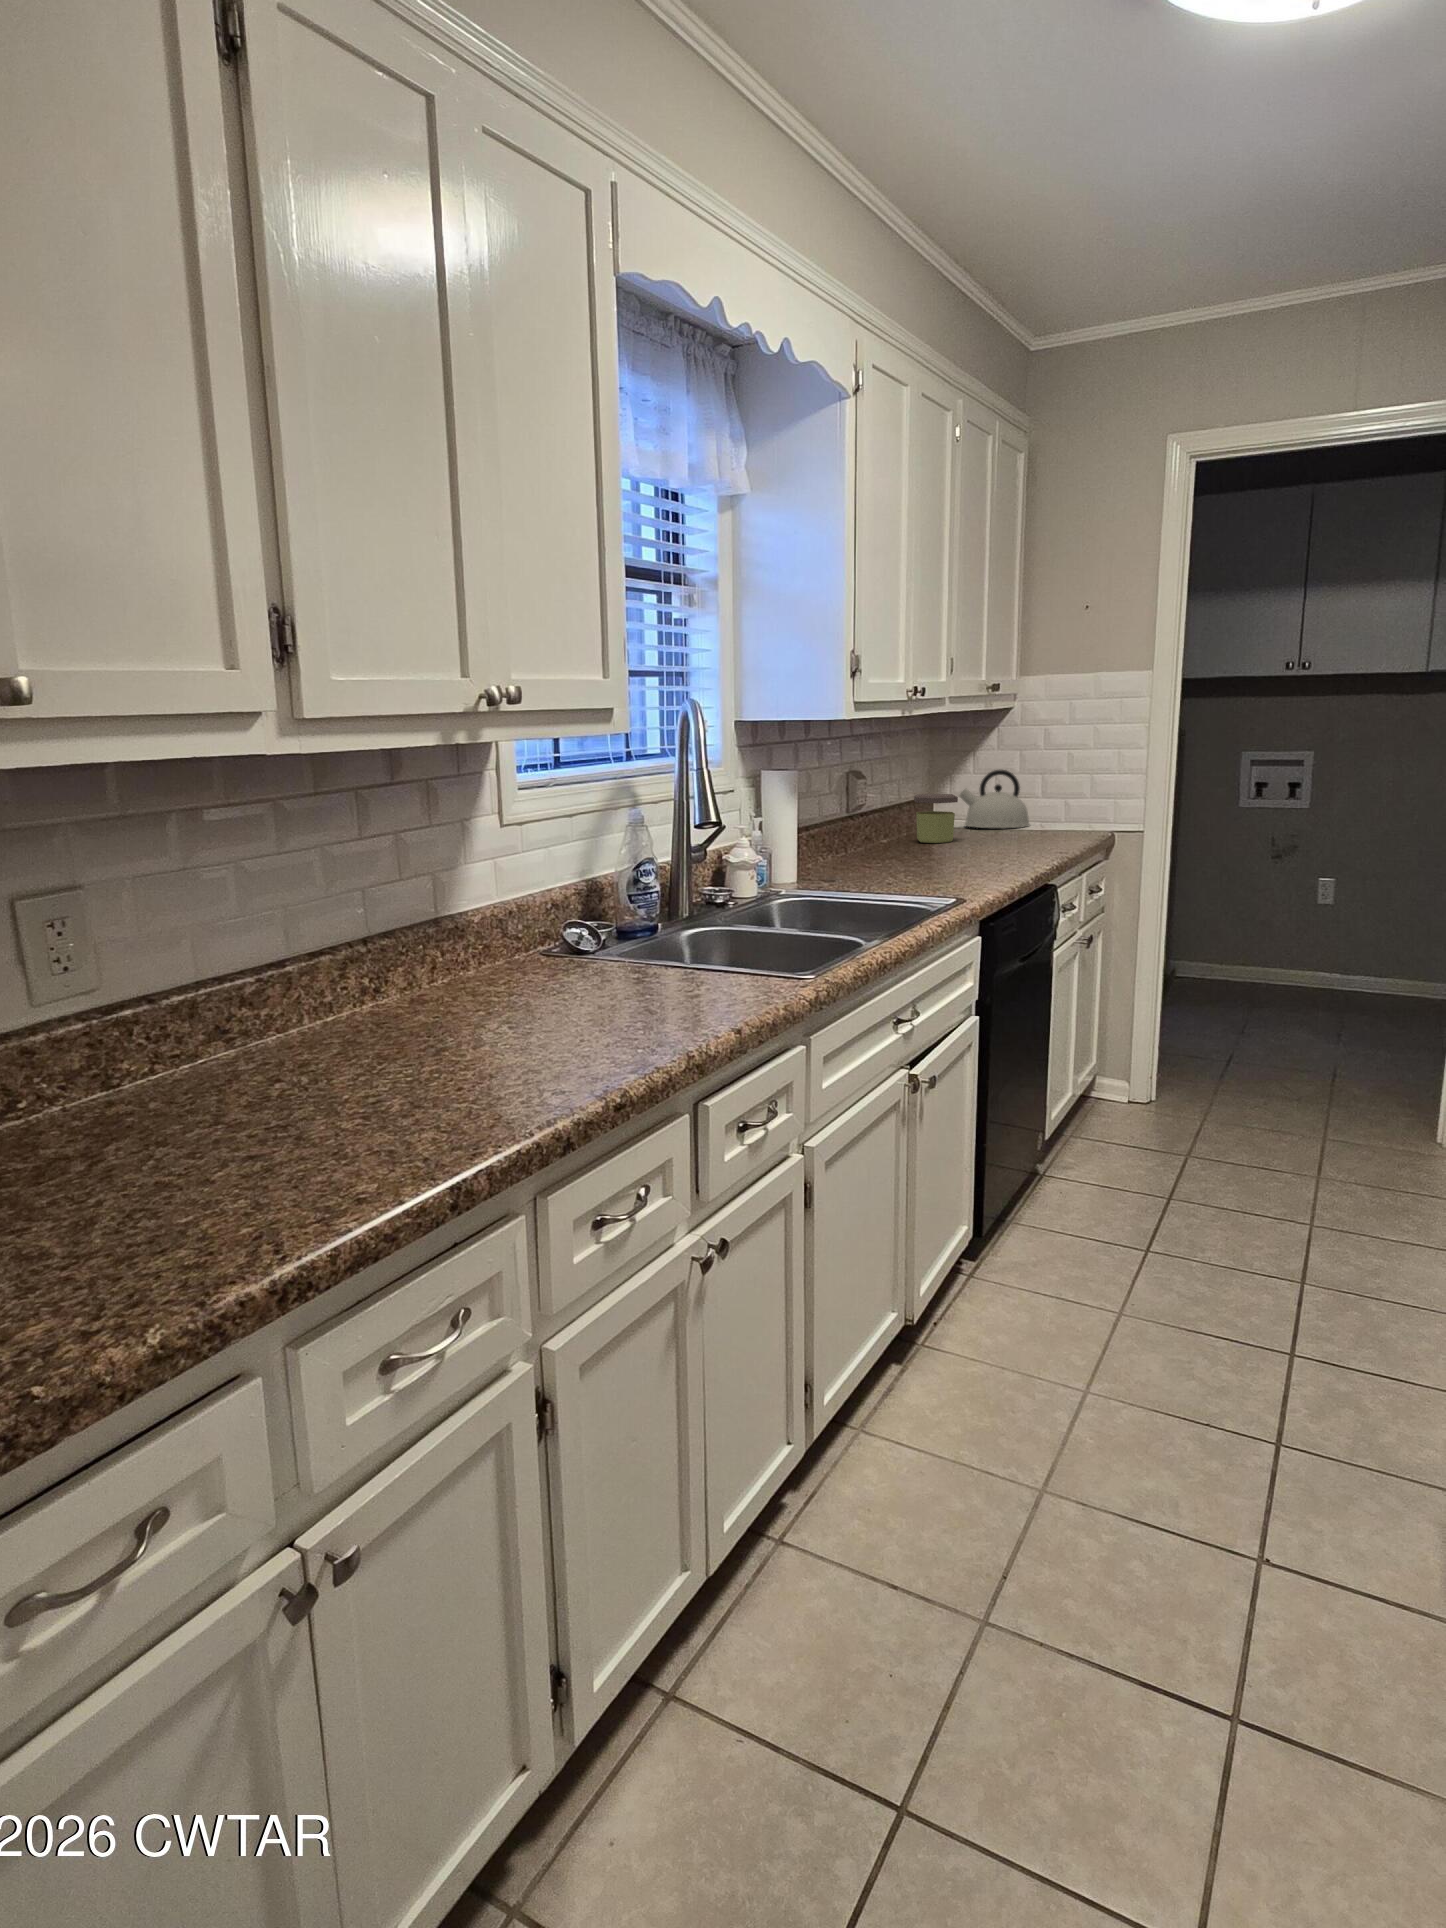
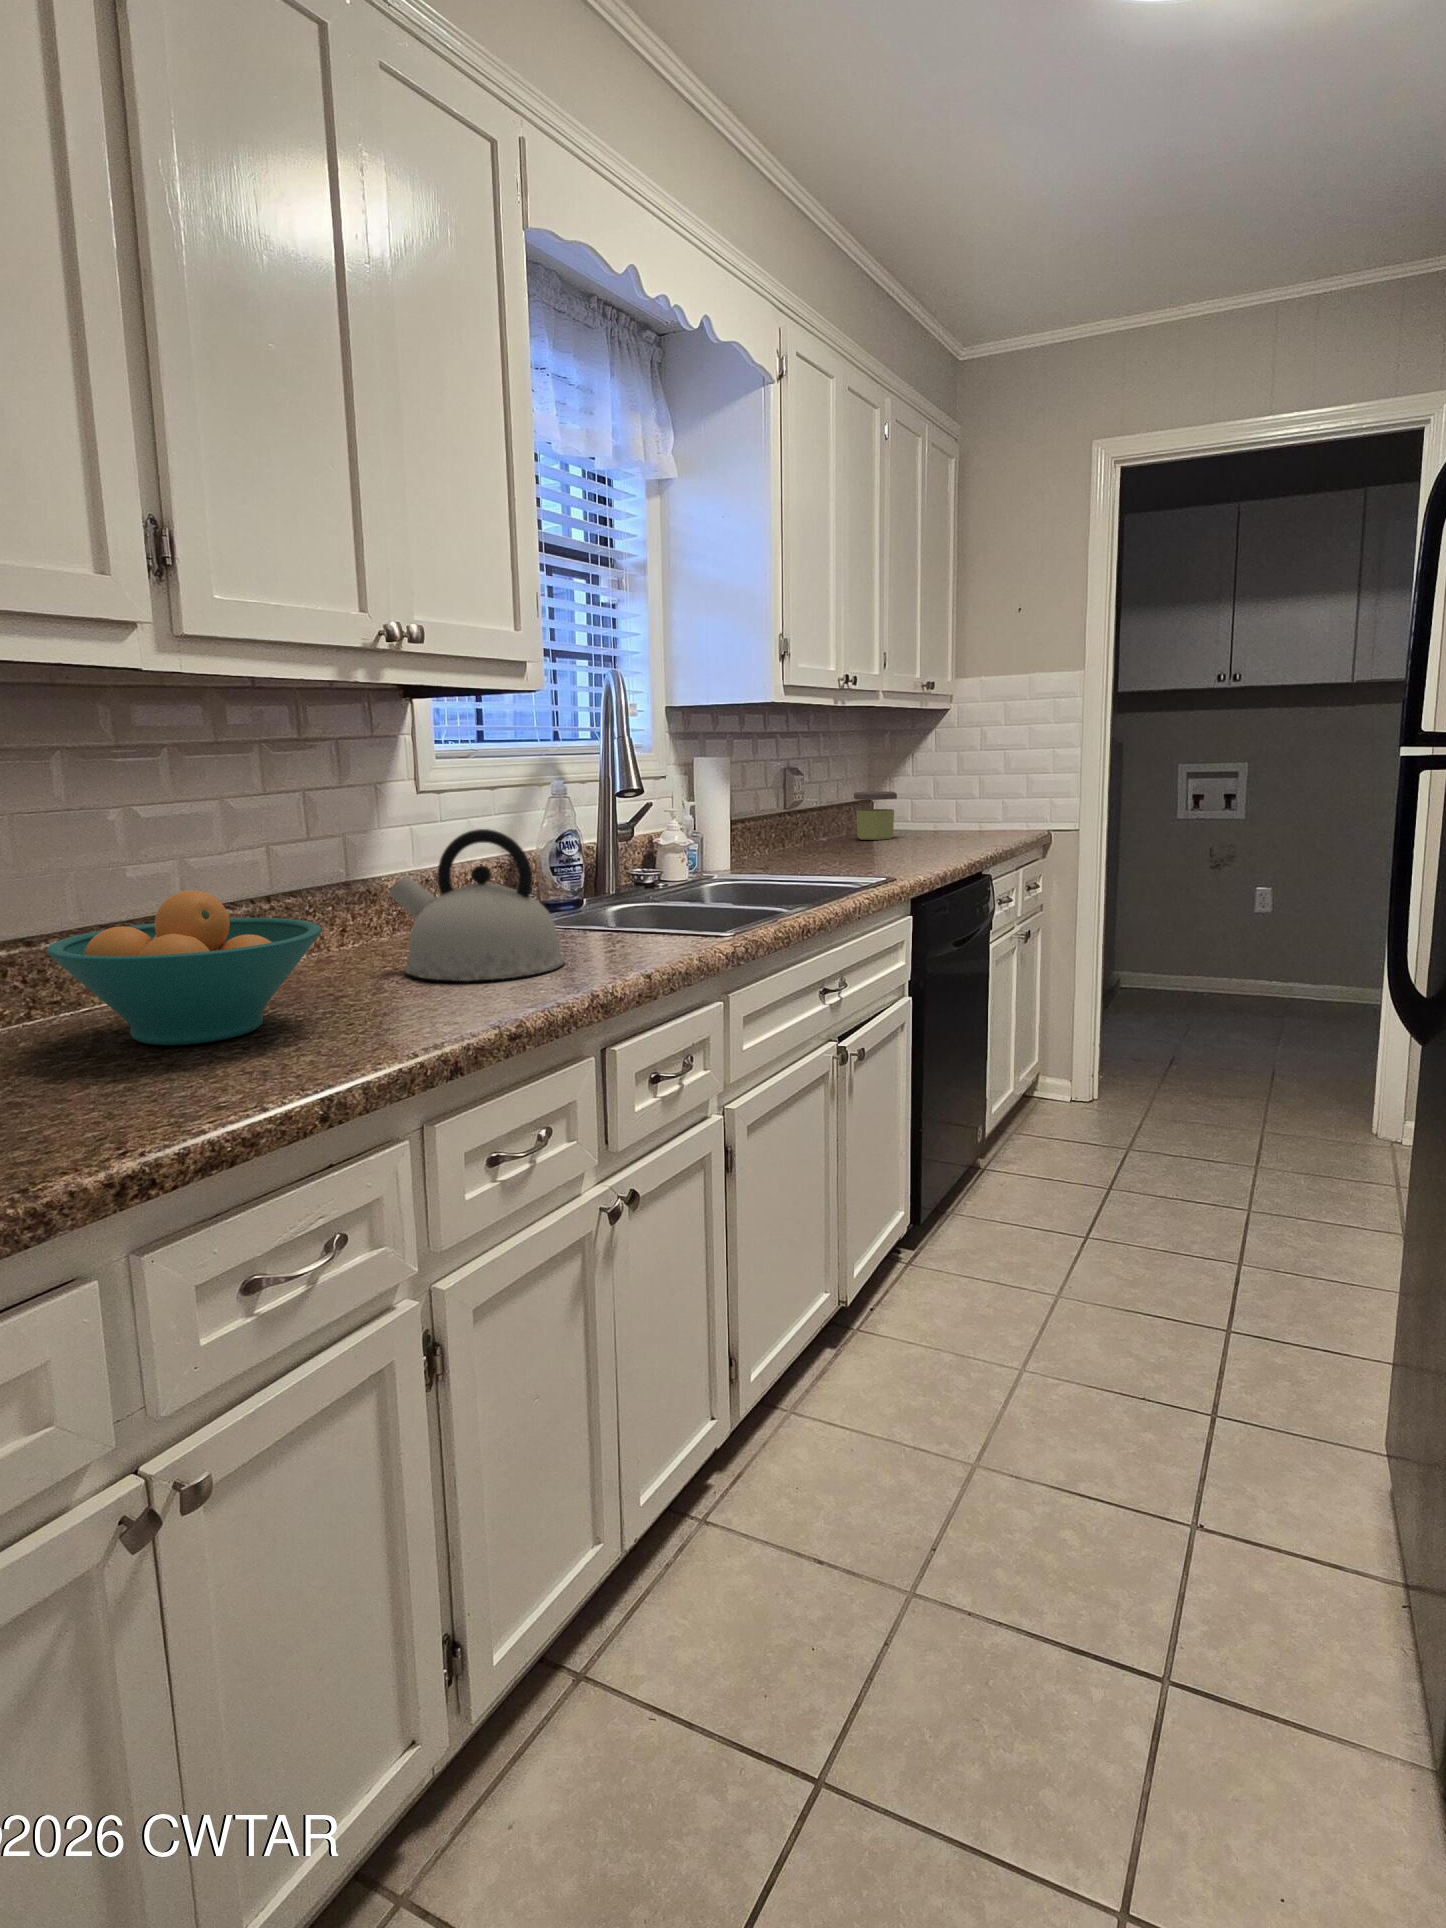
kettle: present [959,770,1030,828] -> present [389,829,565,981]
fruit bowl: none [178,961,434,1113] -> present [47,890,322,1045]

